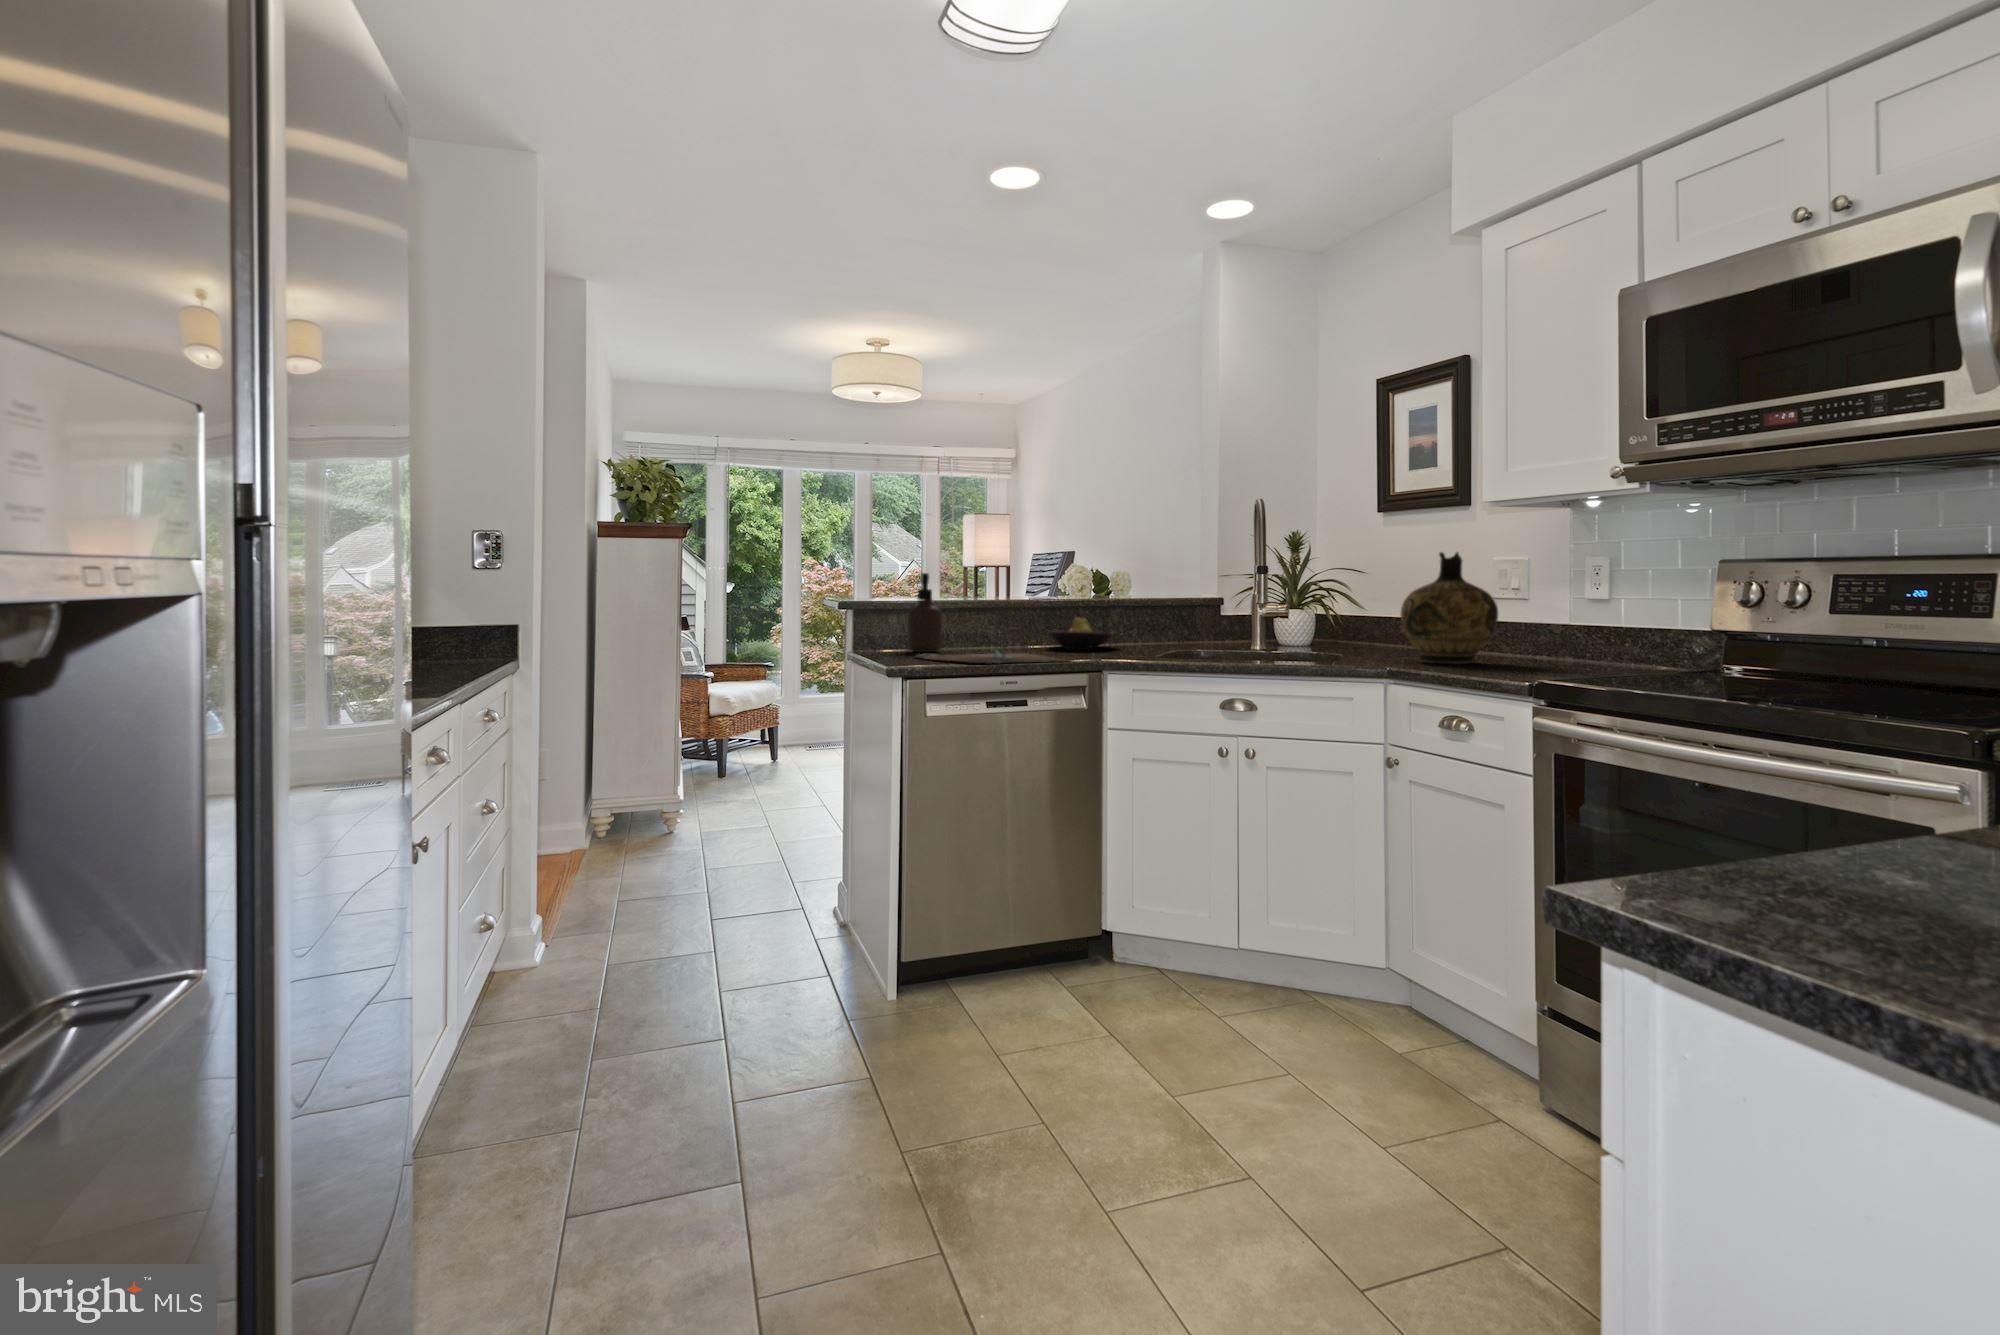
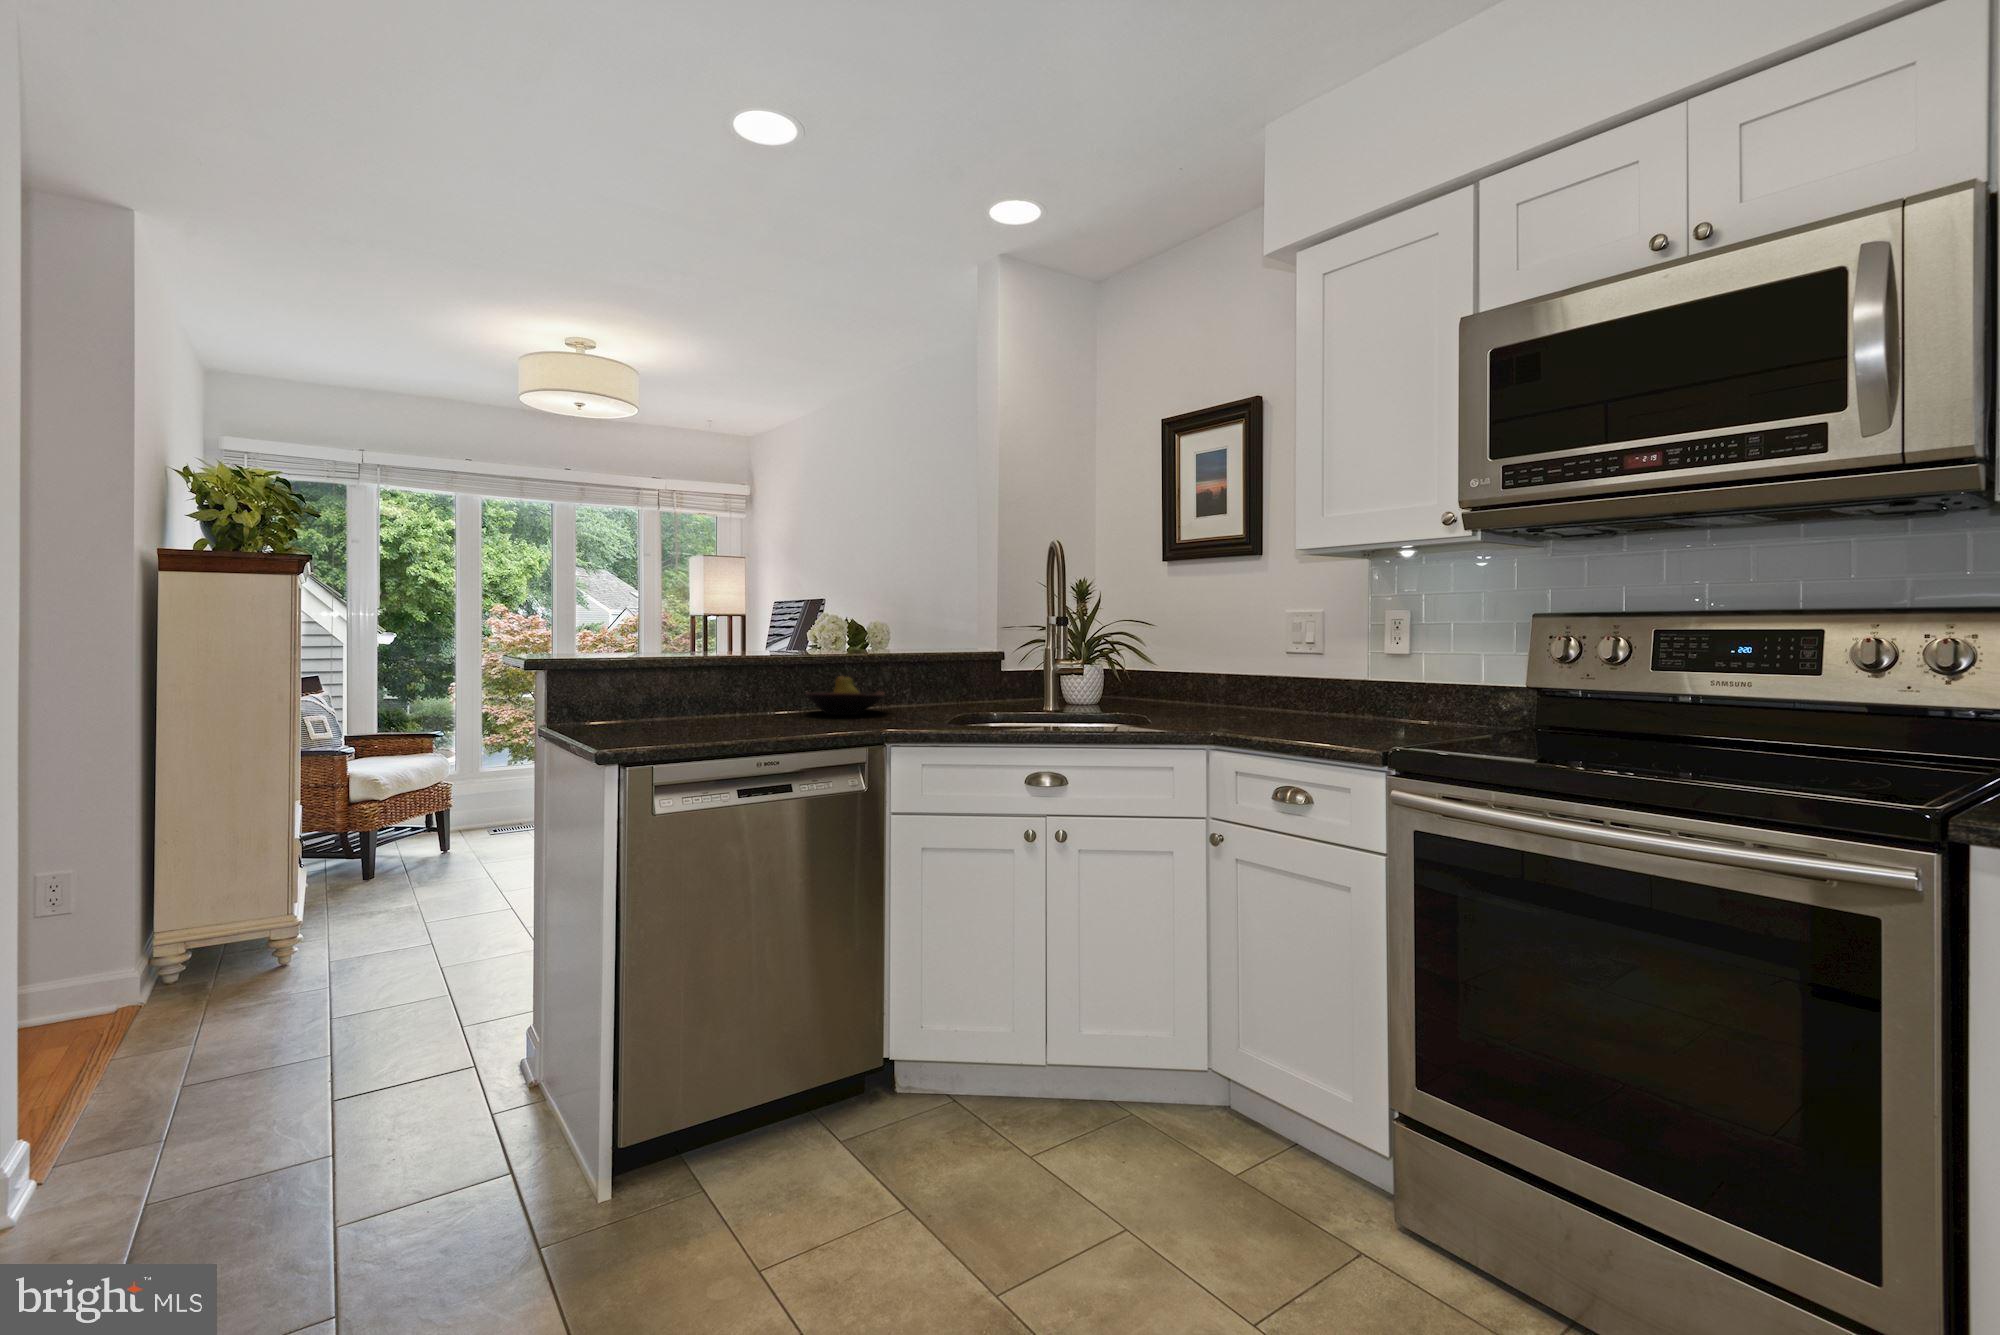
ceramic jug: present [1401,552,1498,664] -> none [1213,602,1314,725]
soap dispenser: present [908,573,942,652] -> none [625,622,671,723]
cutting board: present [917,645,1067,663] -> none [635,711,845,739]

